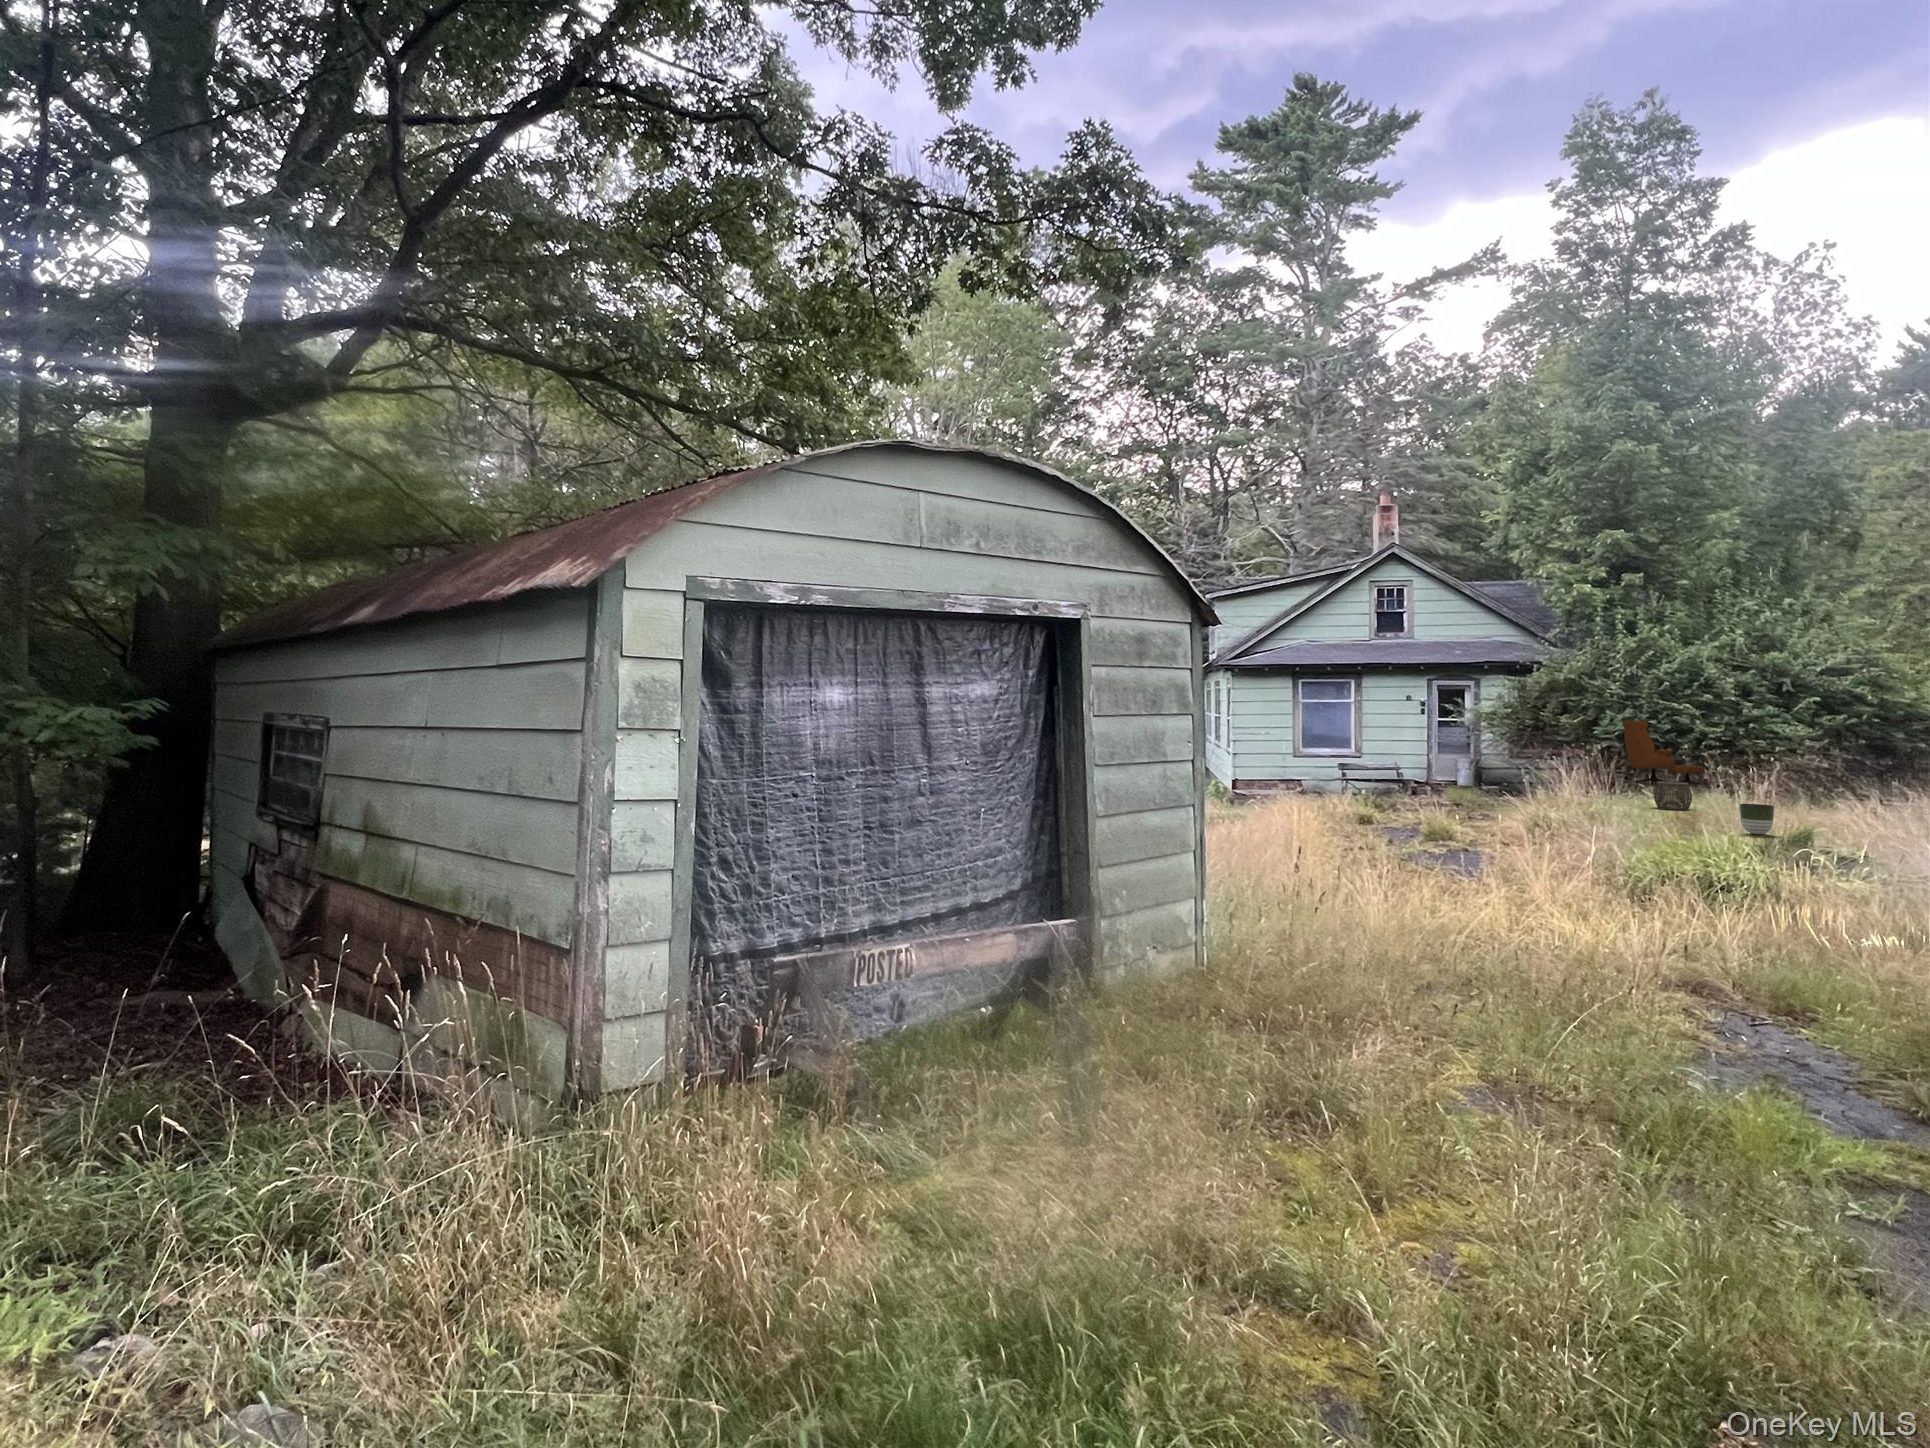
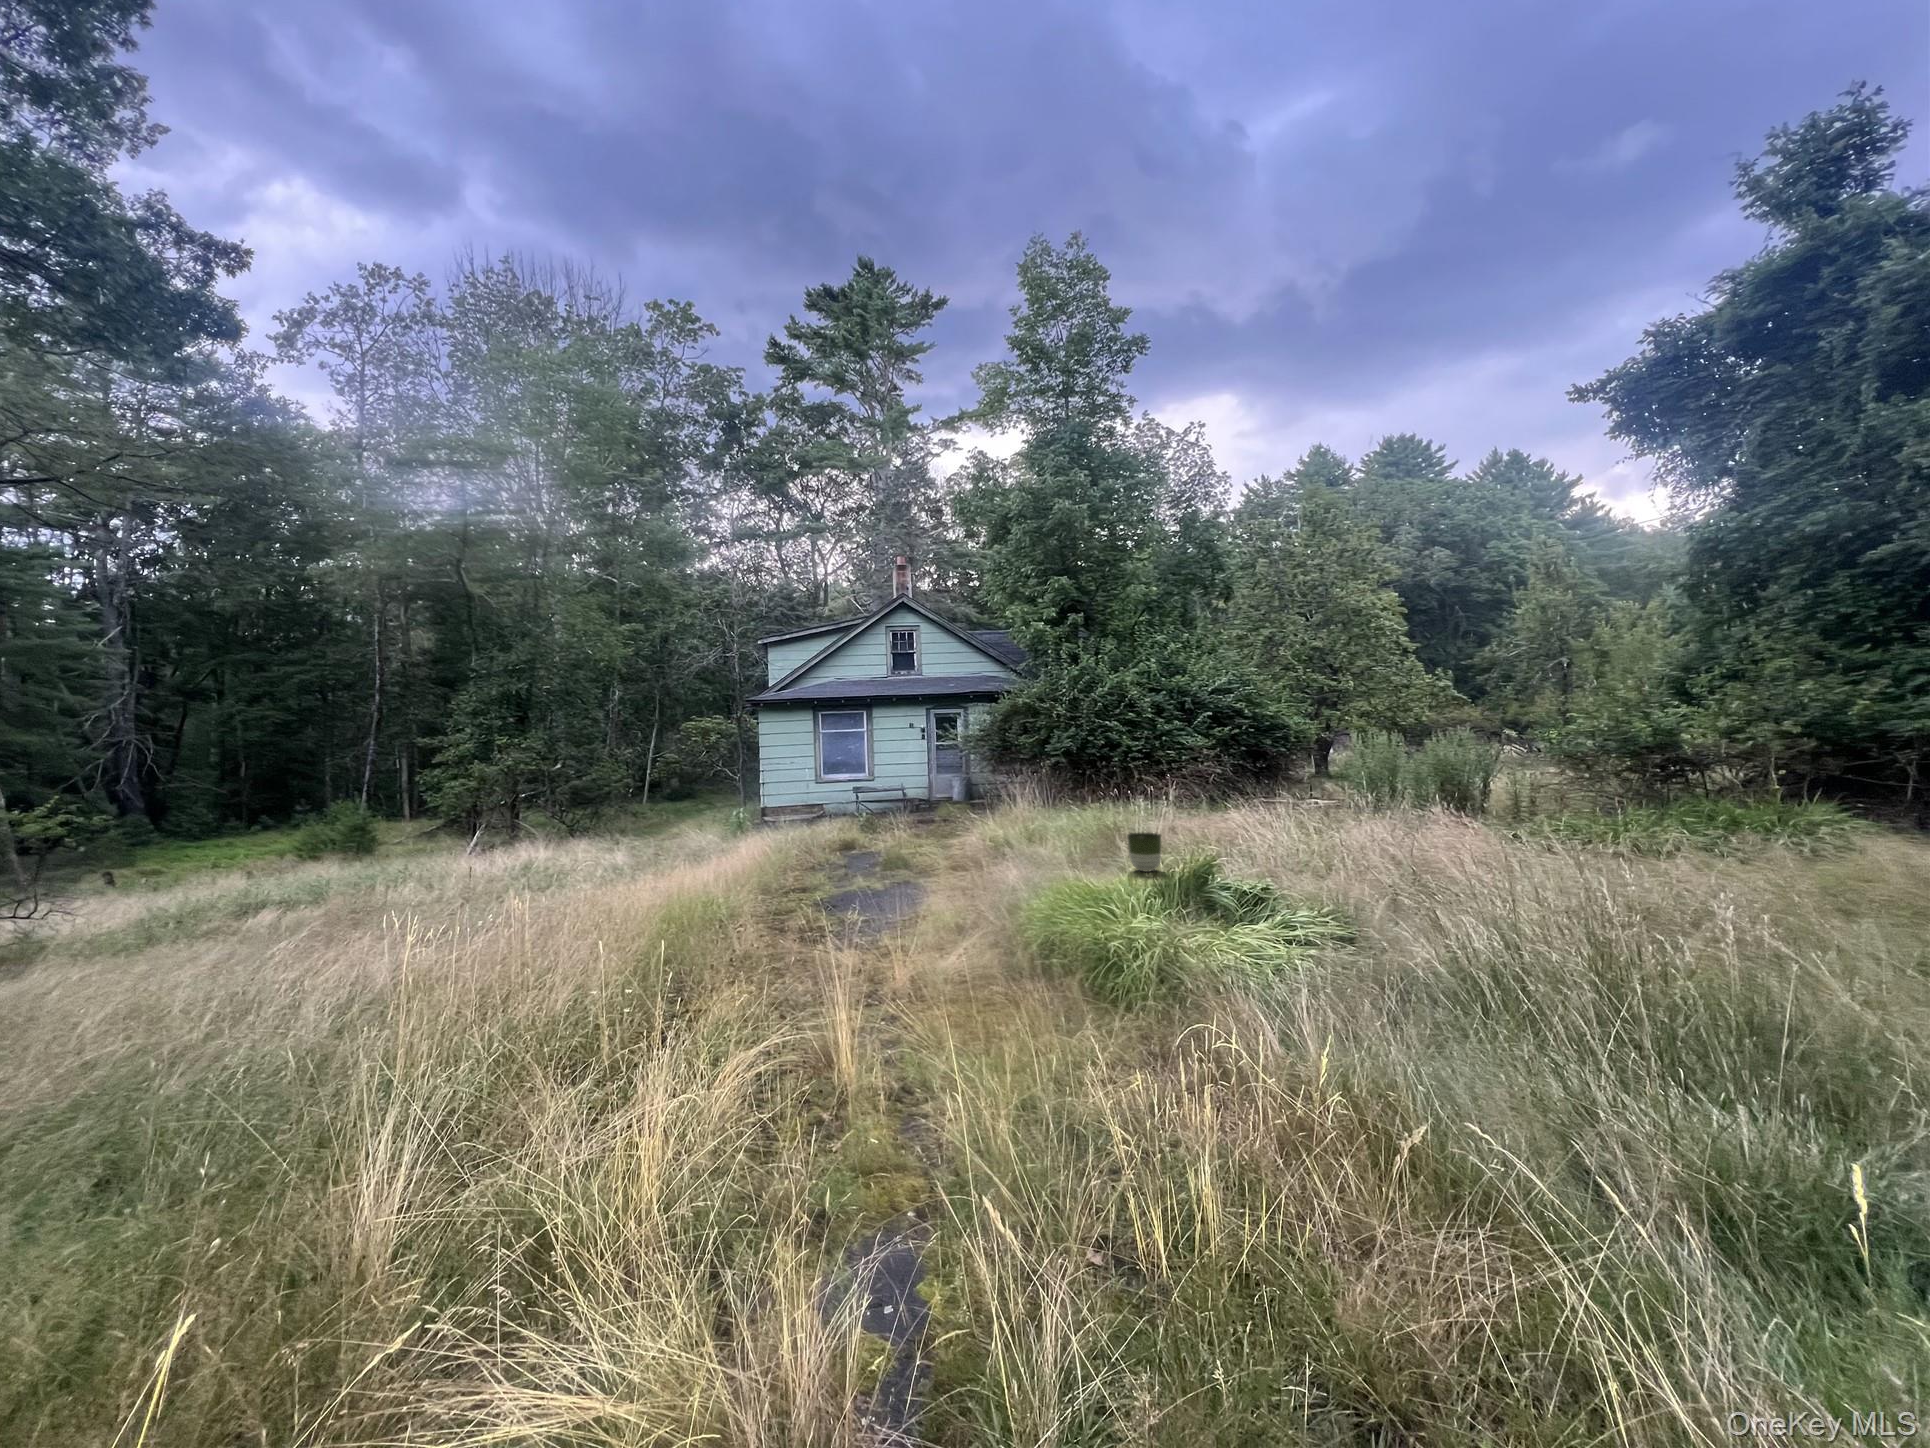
lounge chair: present [1622,721,1705,784] -> none [1066,737,1131,795]
woven basket: present [1654,782,1692,810] -> none [1069,800,1103,830]

